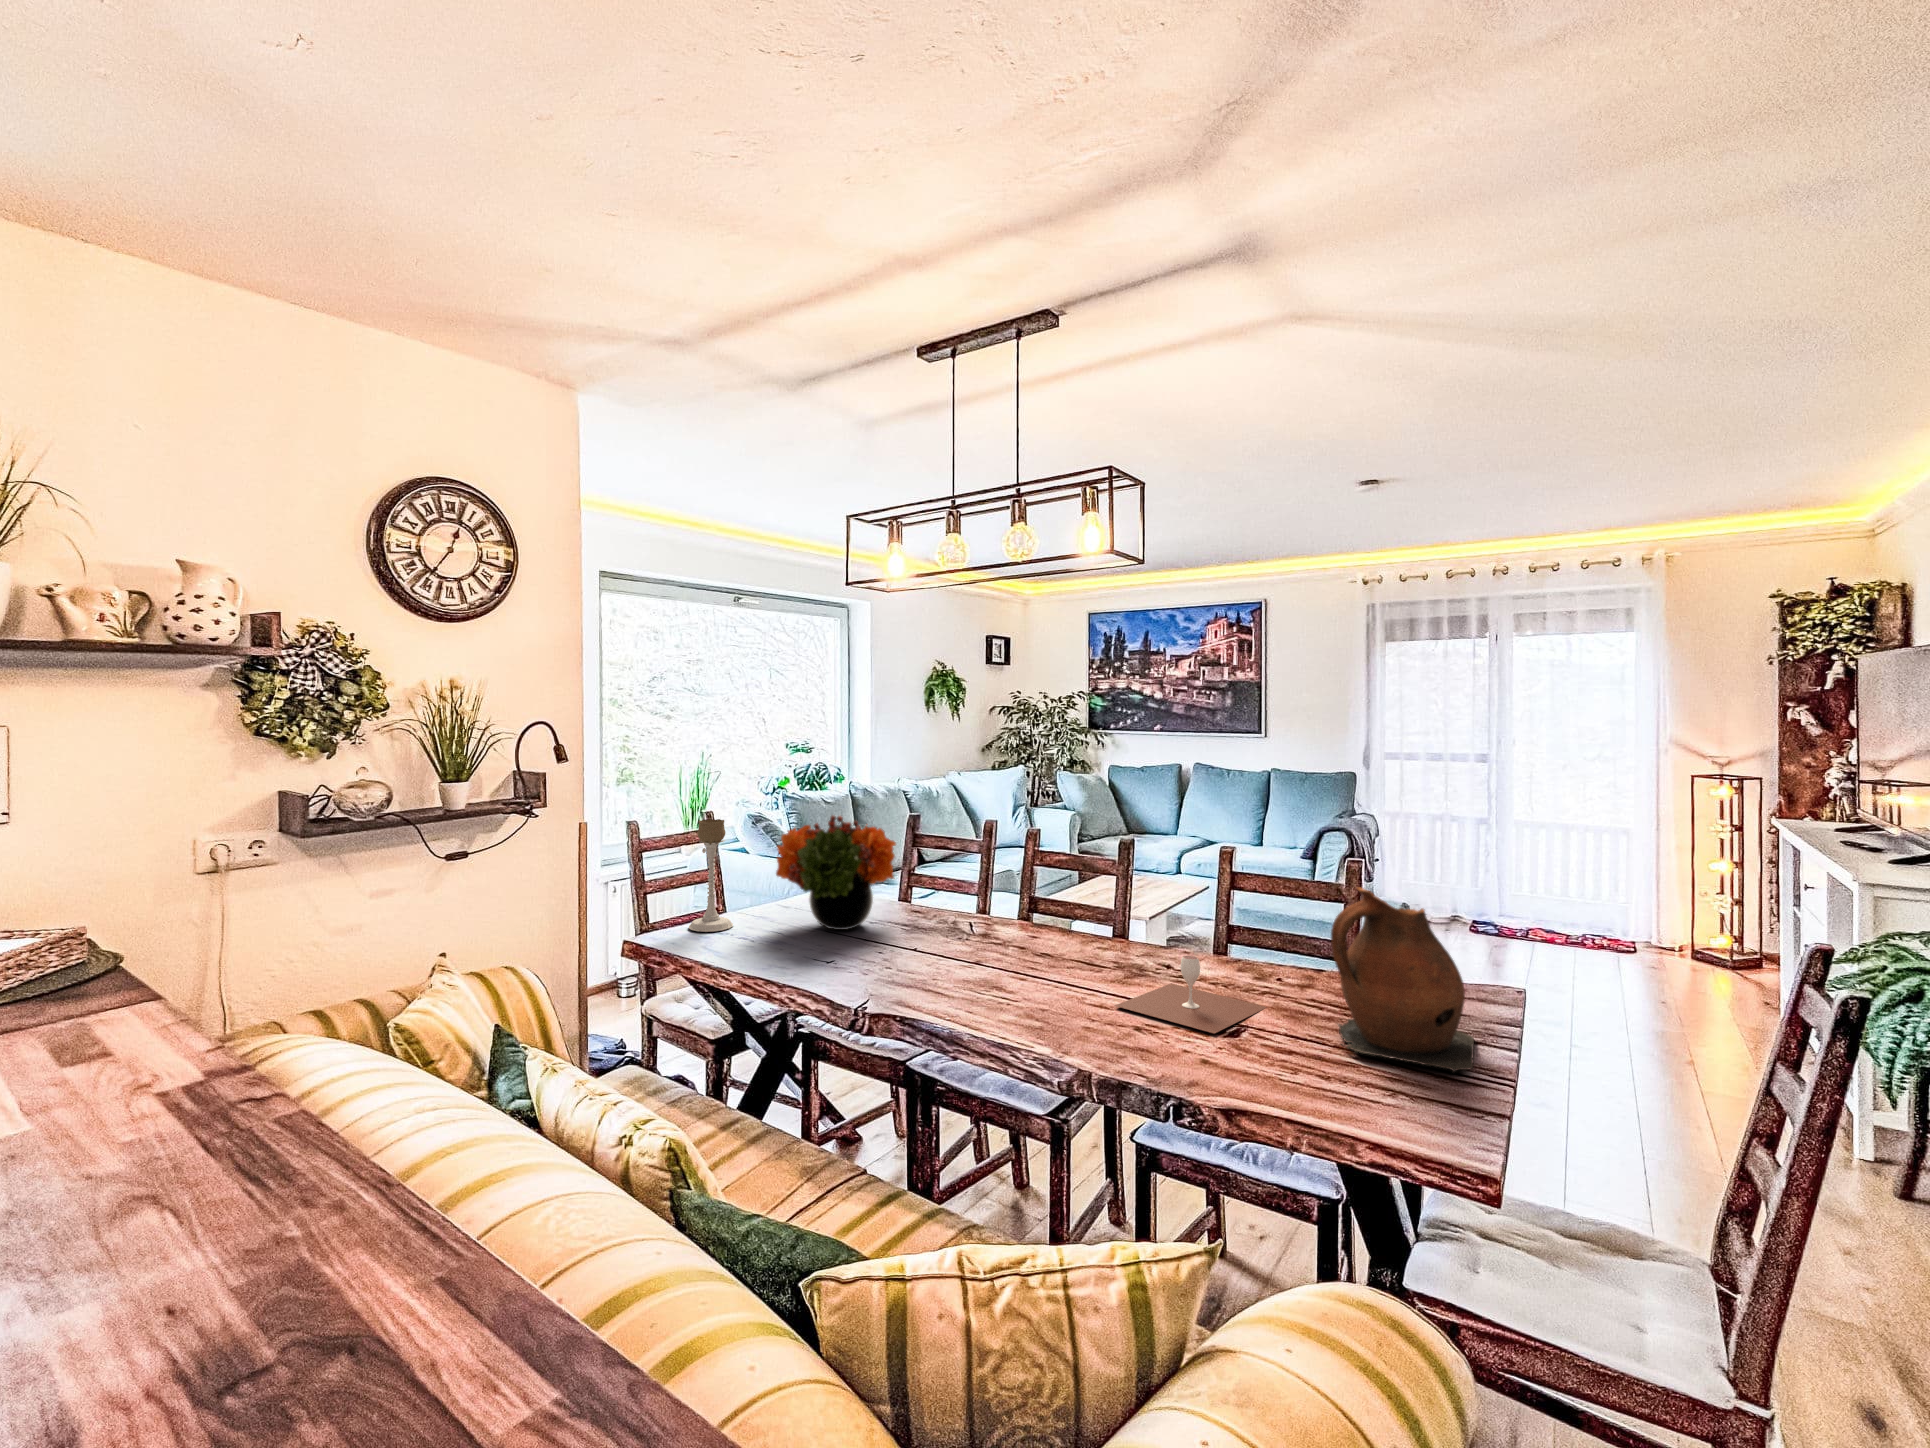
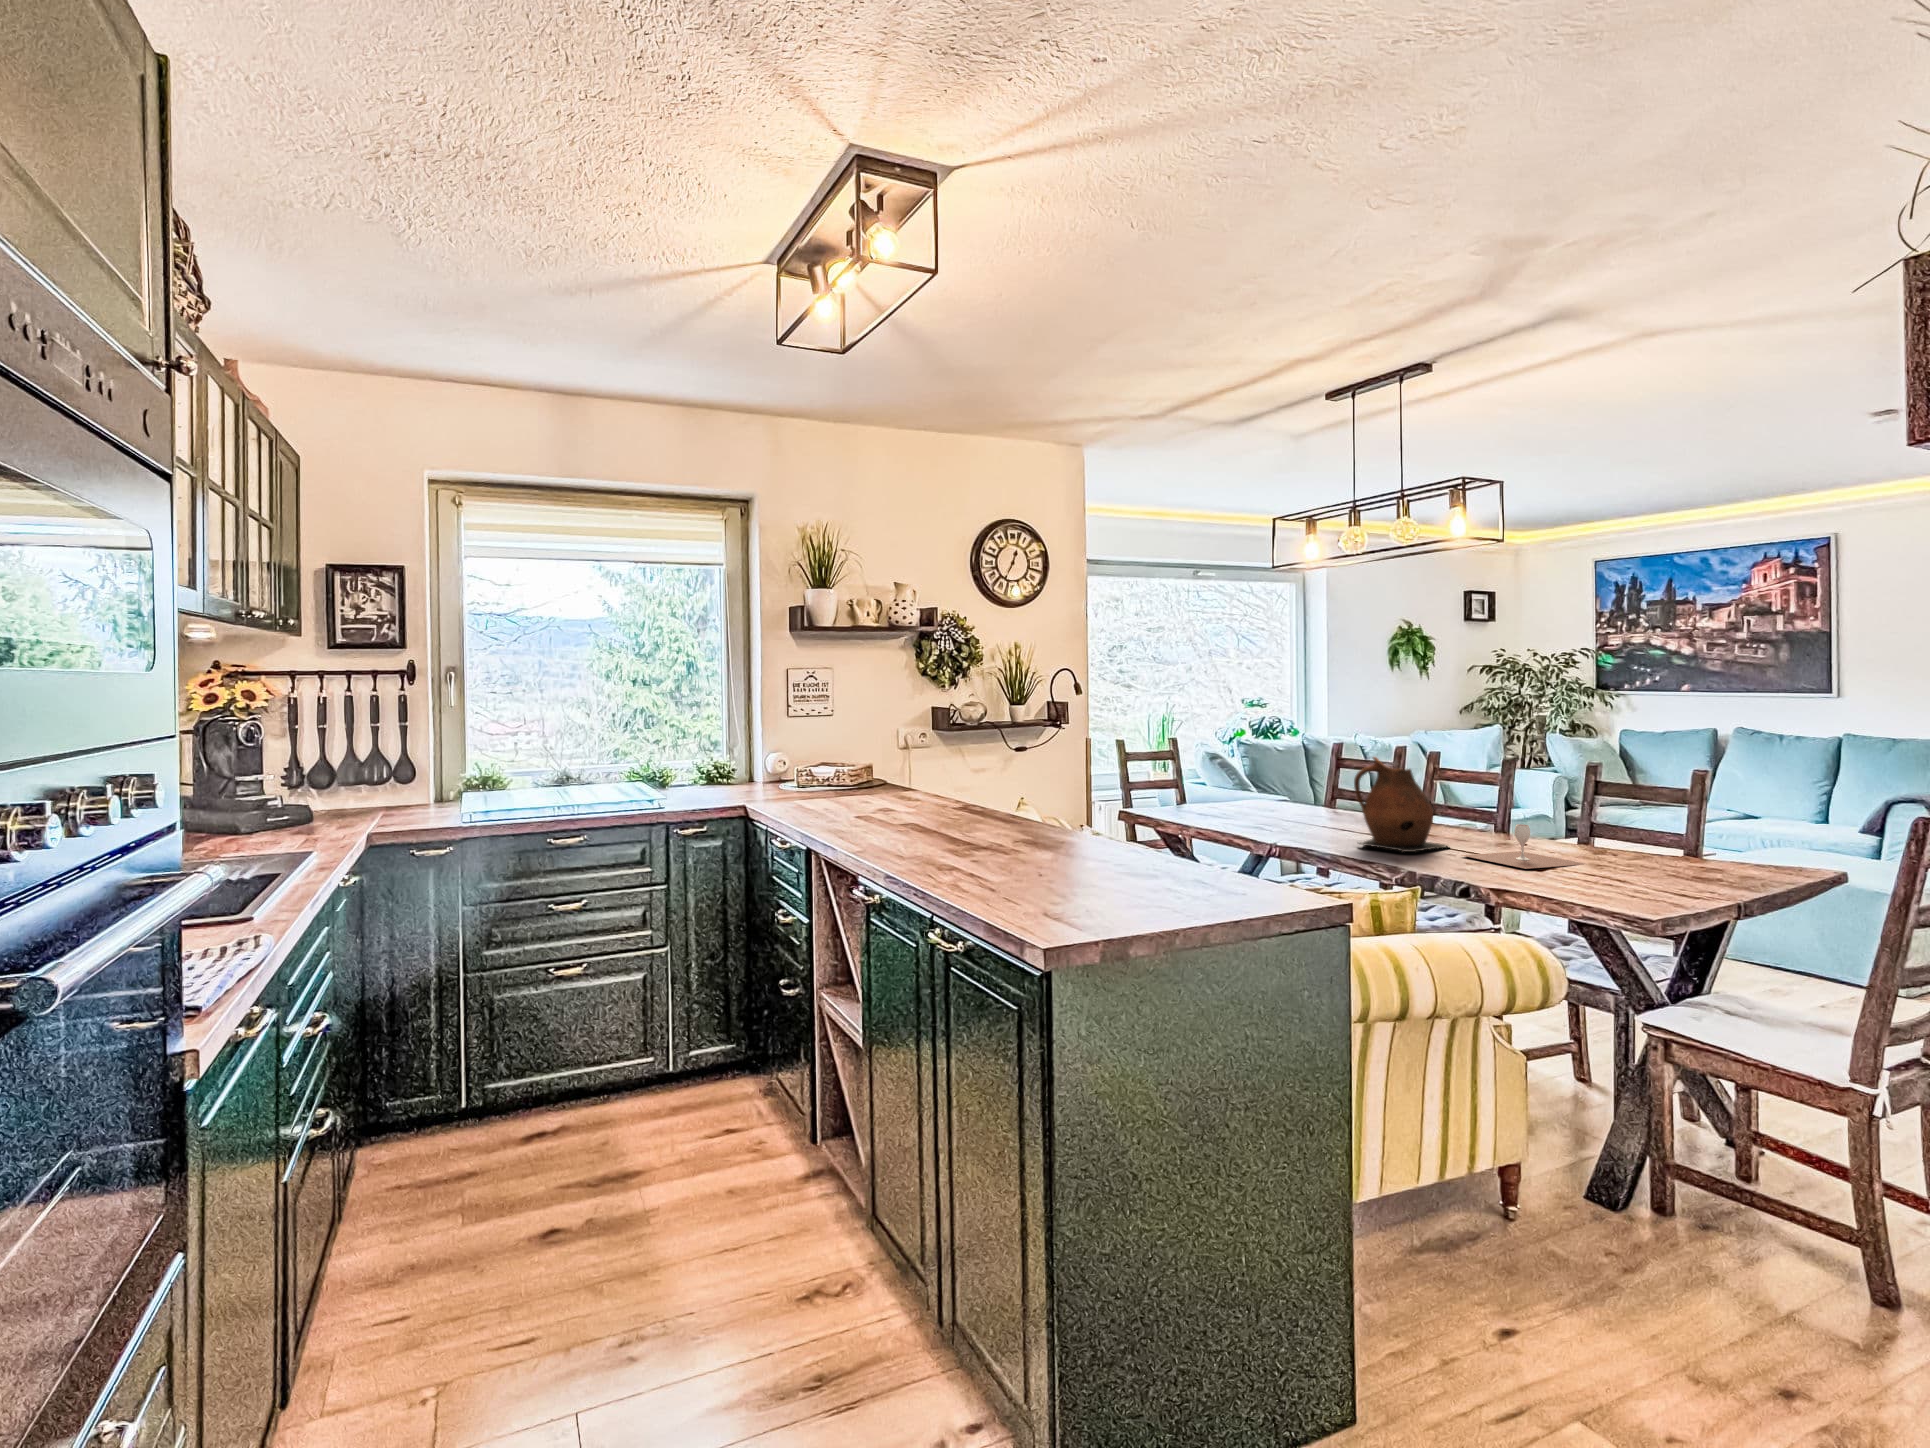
flower arrangement: present [776,815,896,930] -> none [1223,735,1320,817]
candle holder: present [689,819,733,932] -> none [1164,737,1195,814]
ceramic pitcher: present [1331,887,1474,1073] -> present [1354,757,1447,852]

